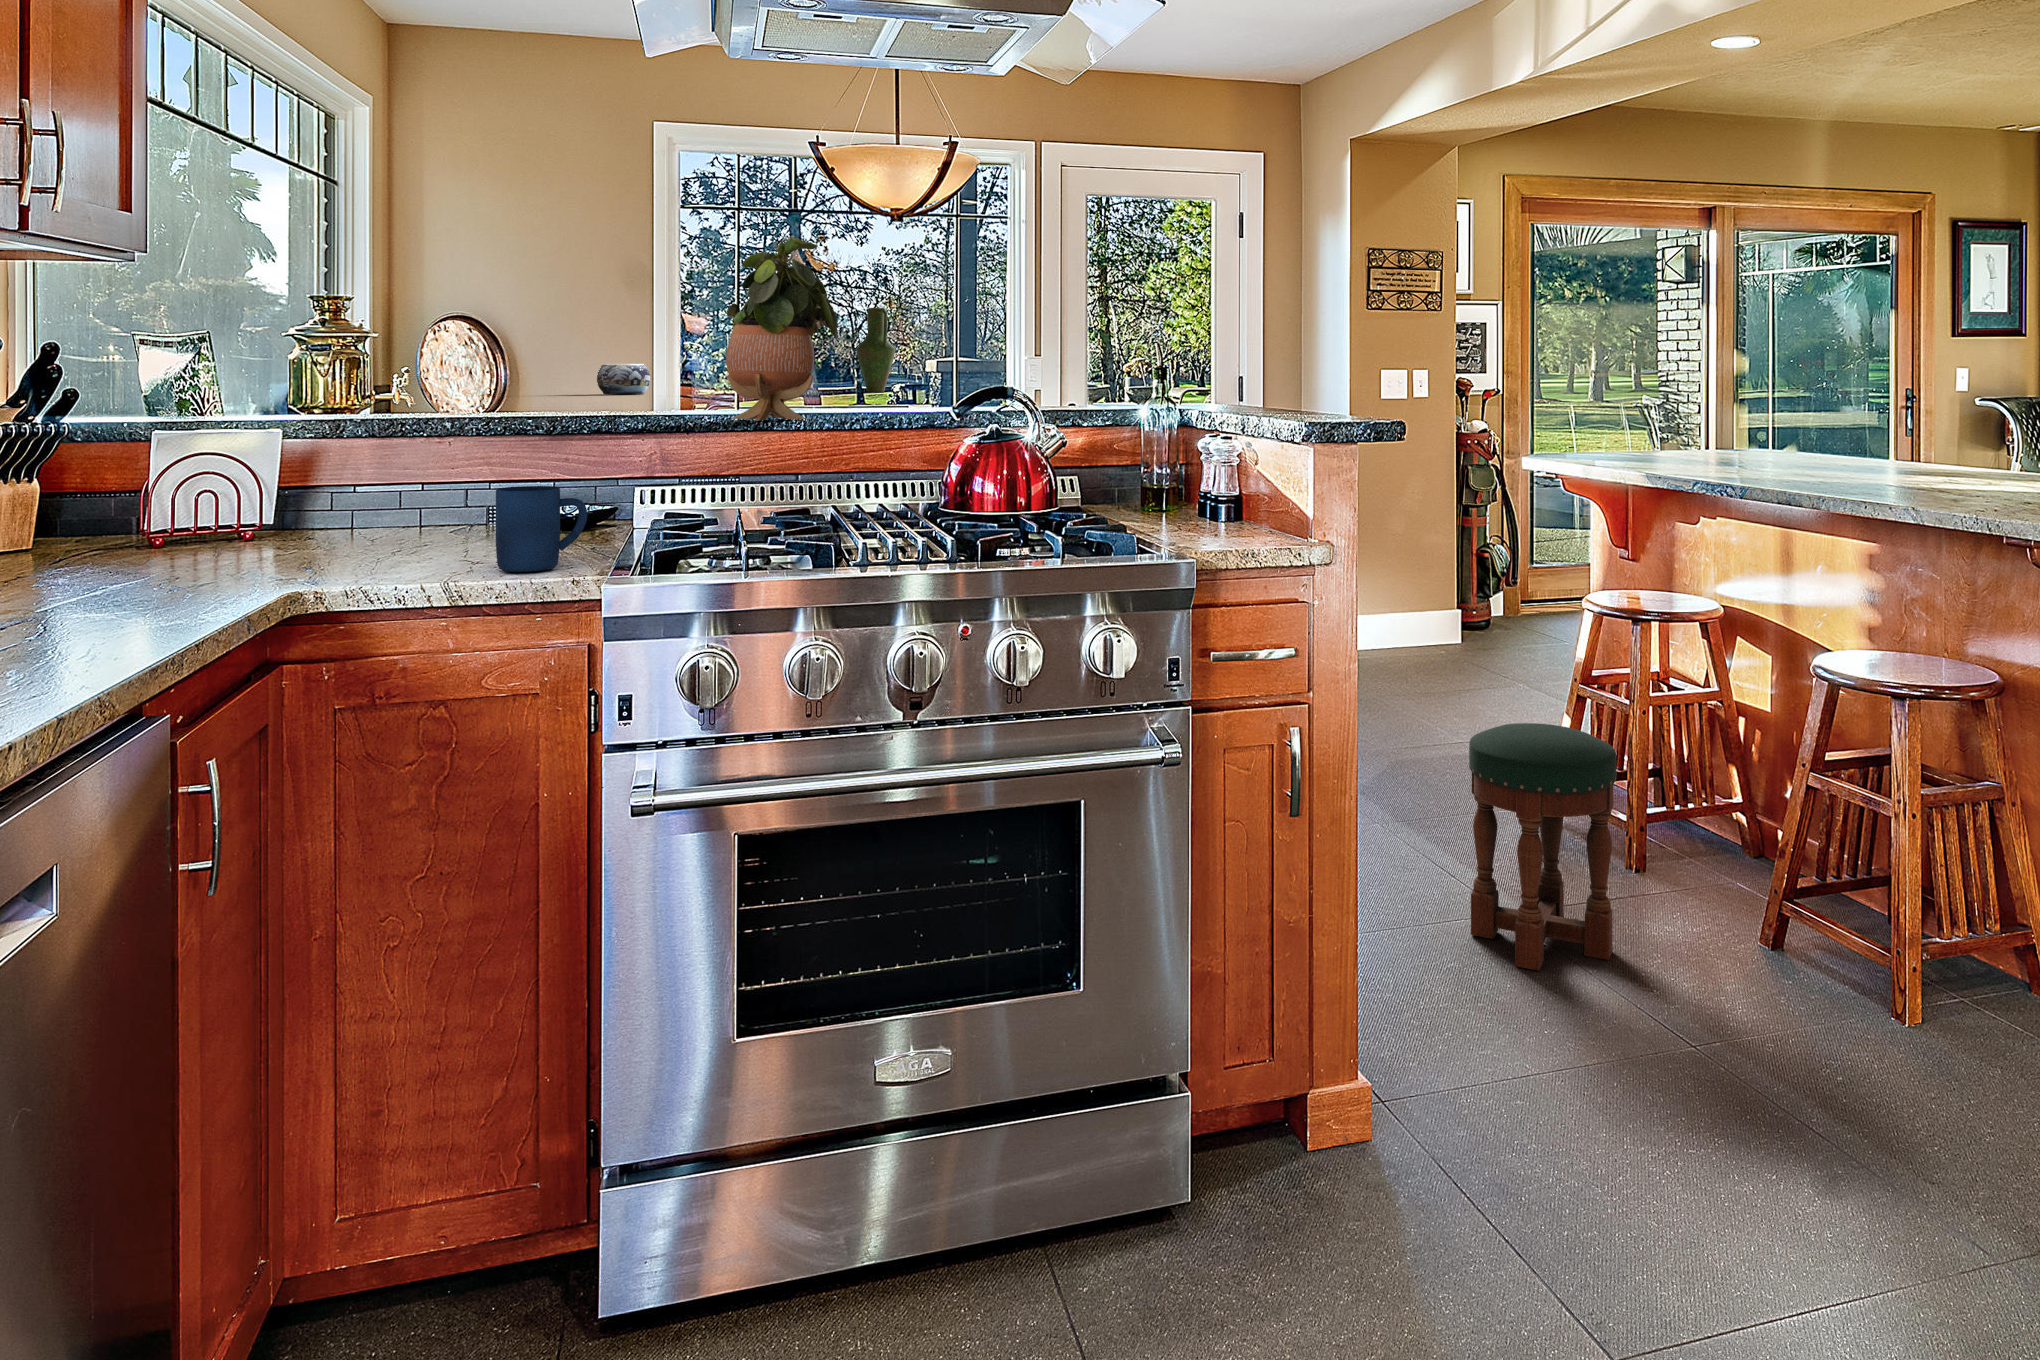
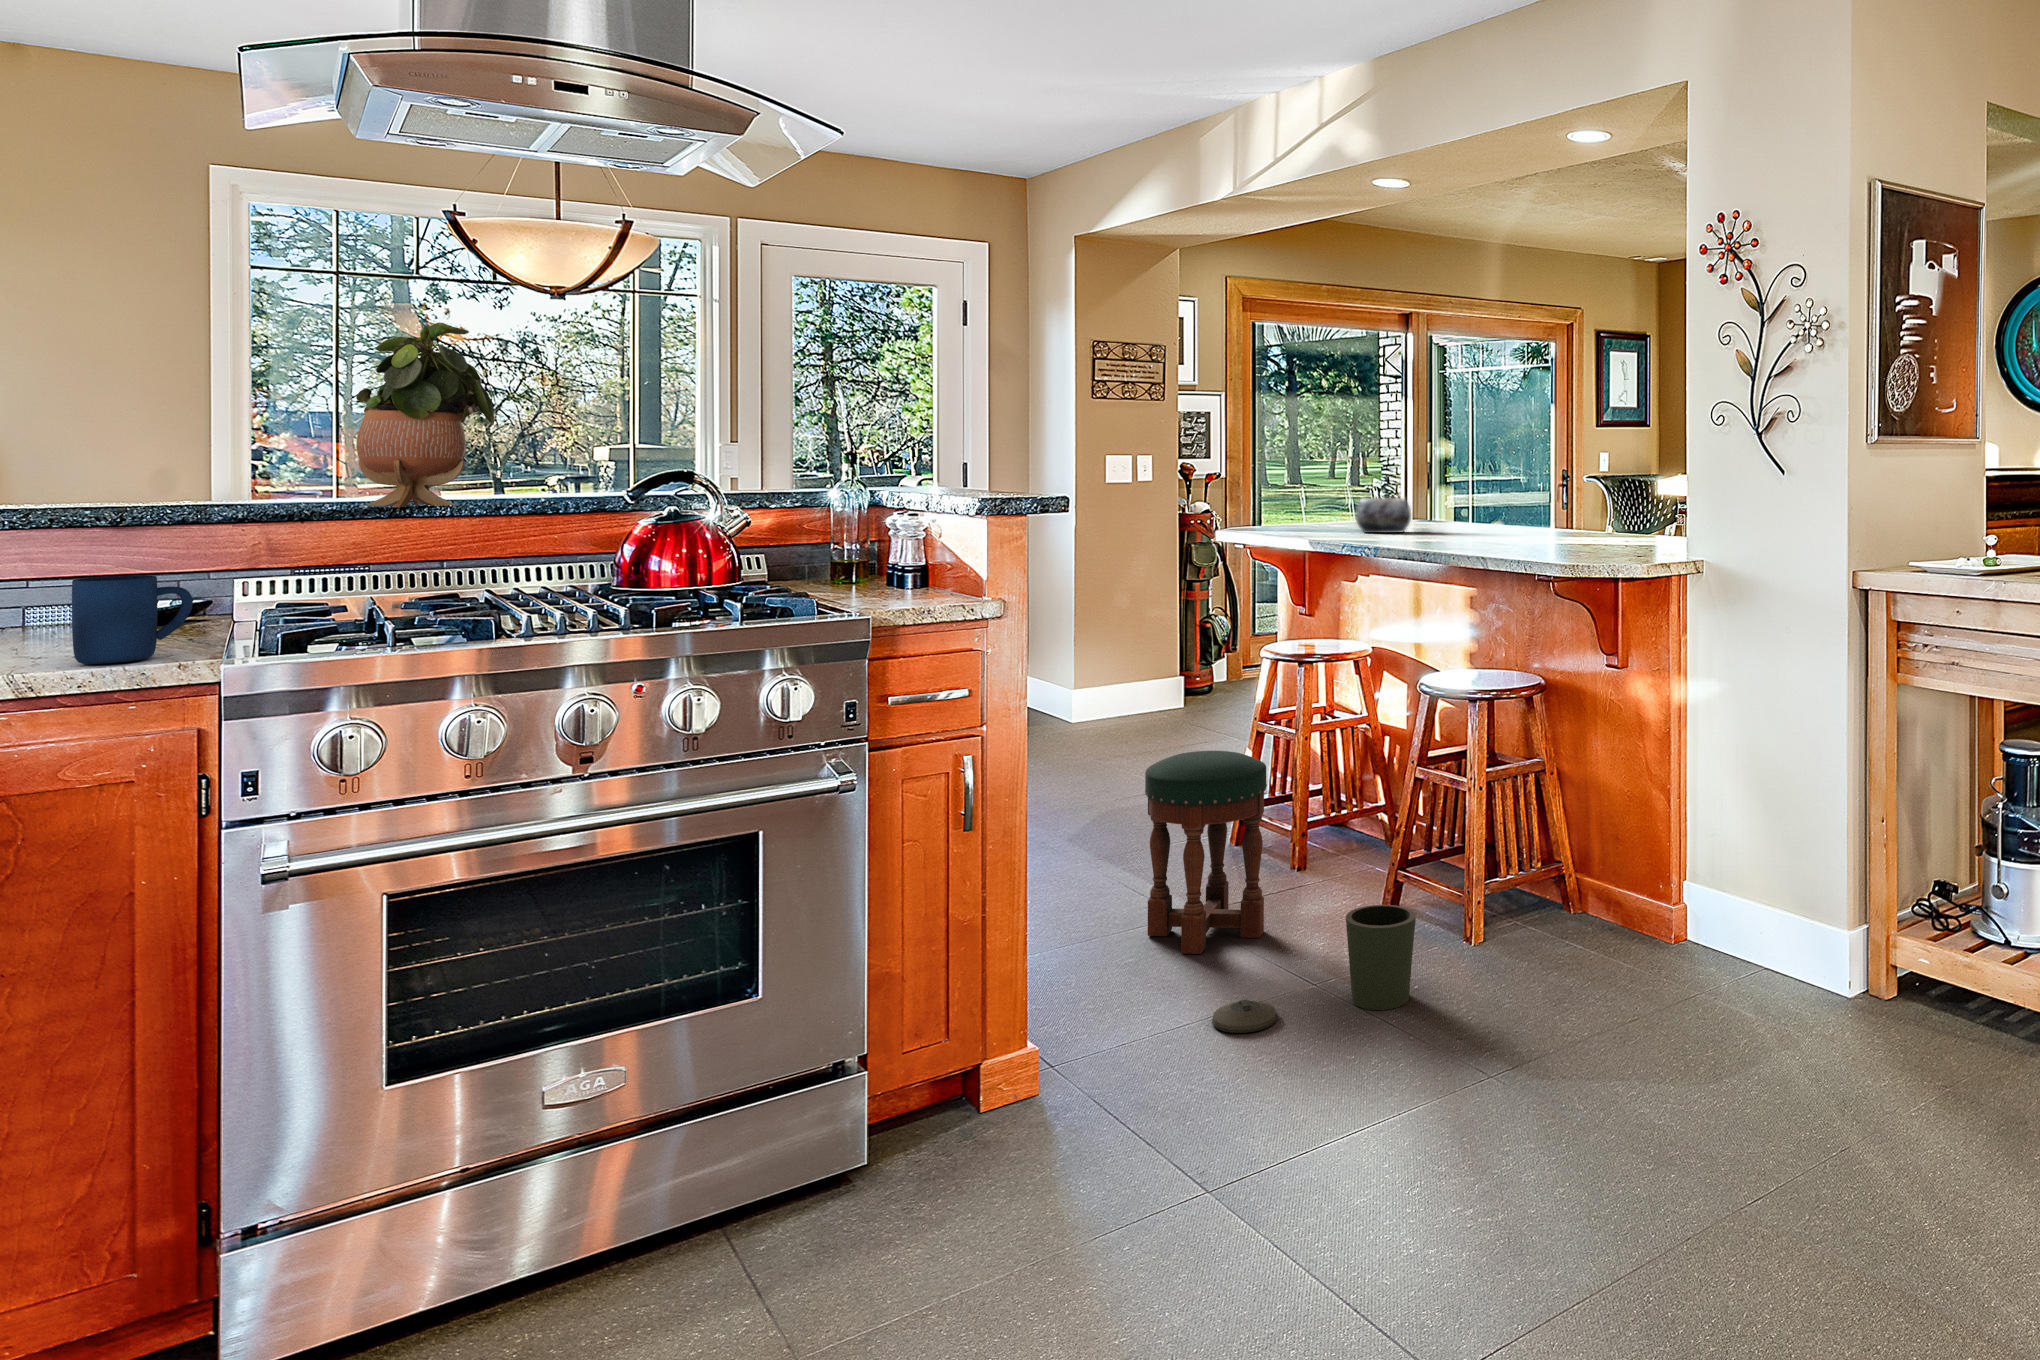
vase: present [856,308,896,392] -> none [514,389,565,480]
decorative bowl: present [597,364,650,394] -> present [1355,498,1411,533]
trash can: none [1571,955,1844,1101] -> present [1212,905,1416,1033]

